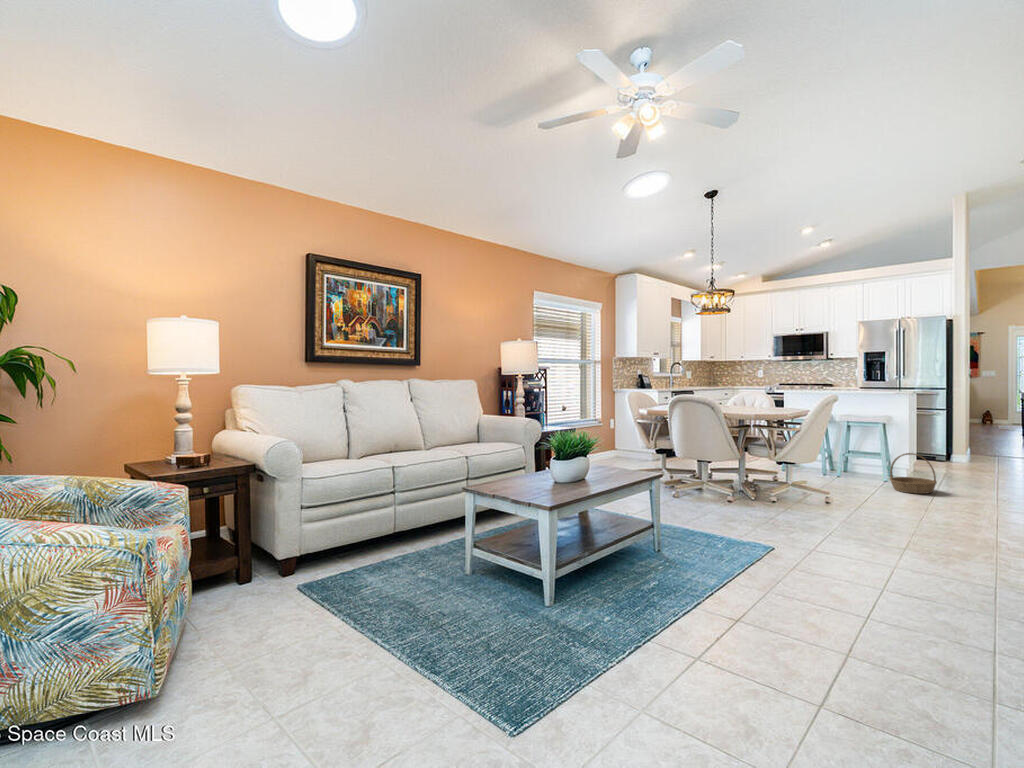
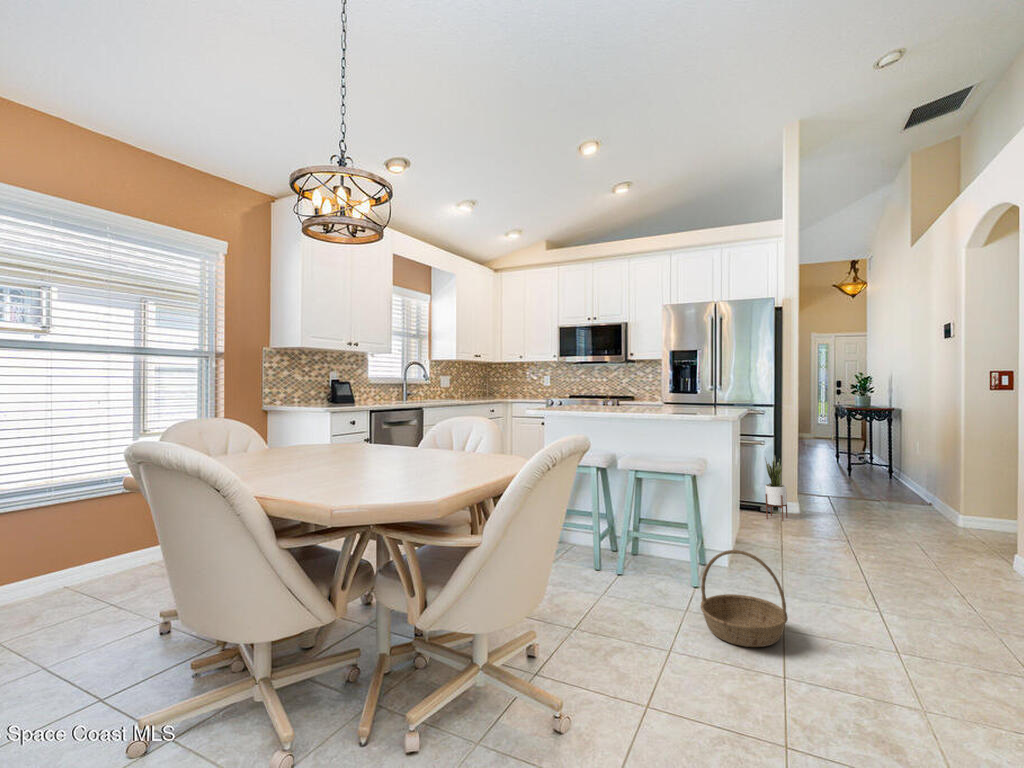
potted plant: none [937,421,955,463] -> present [765,456,788,521]

